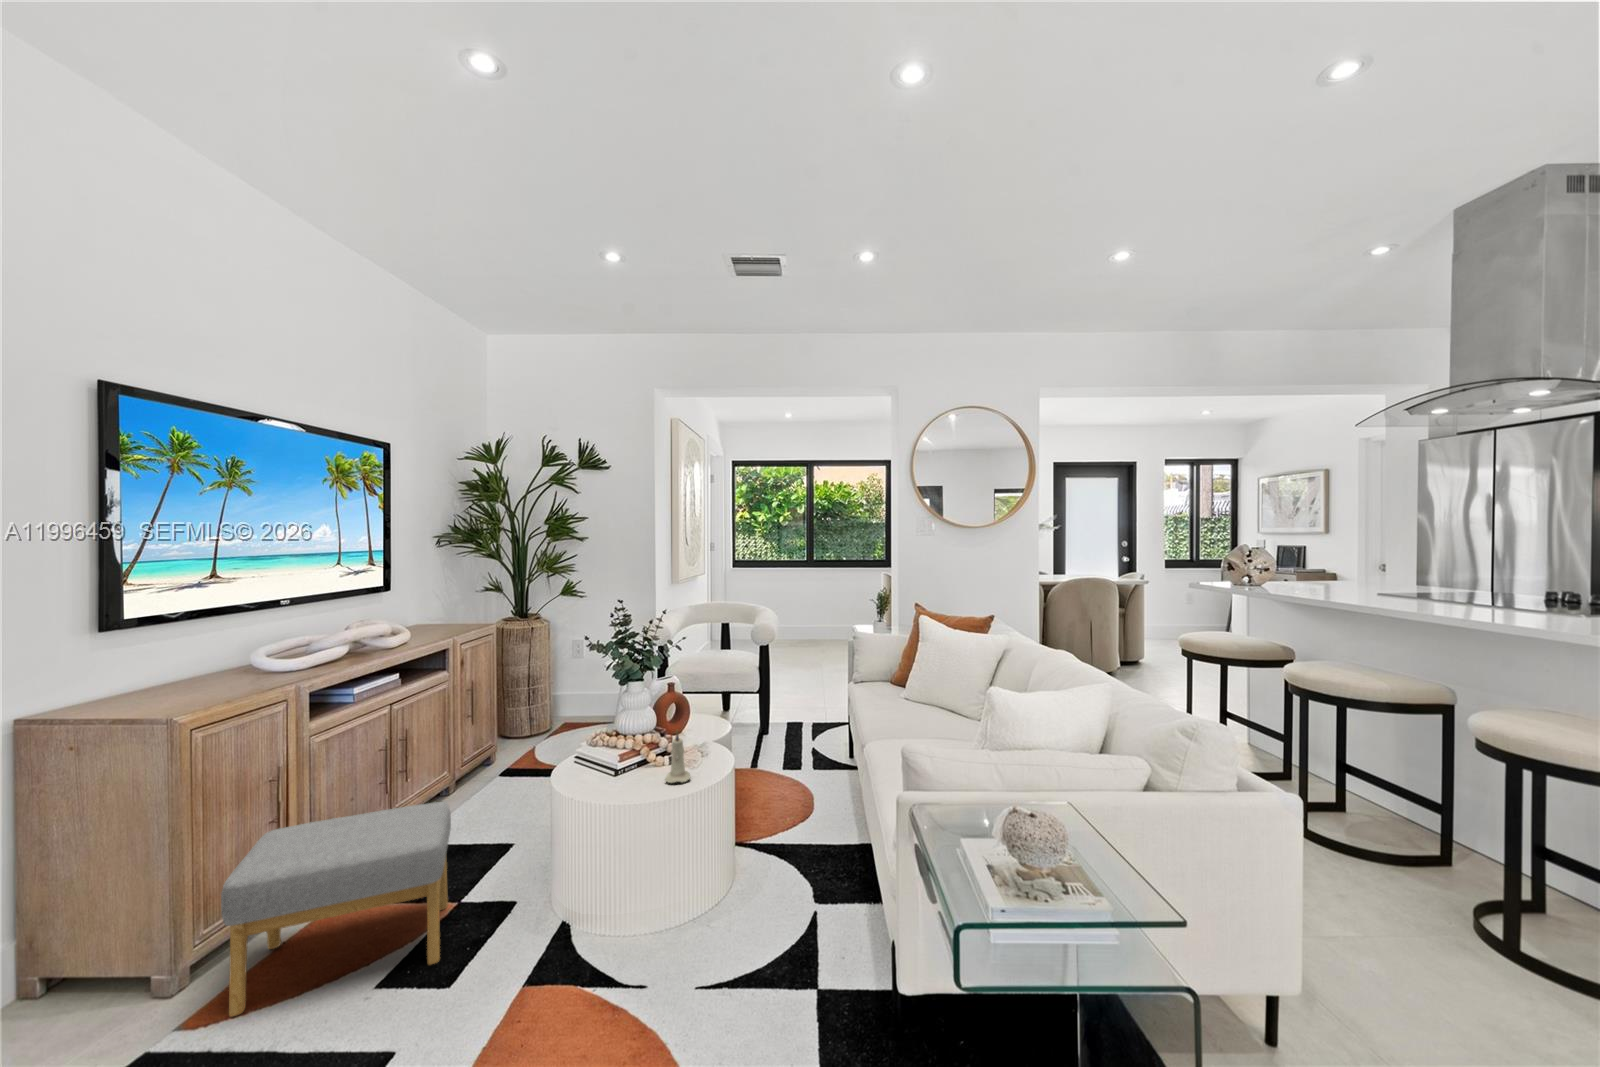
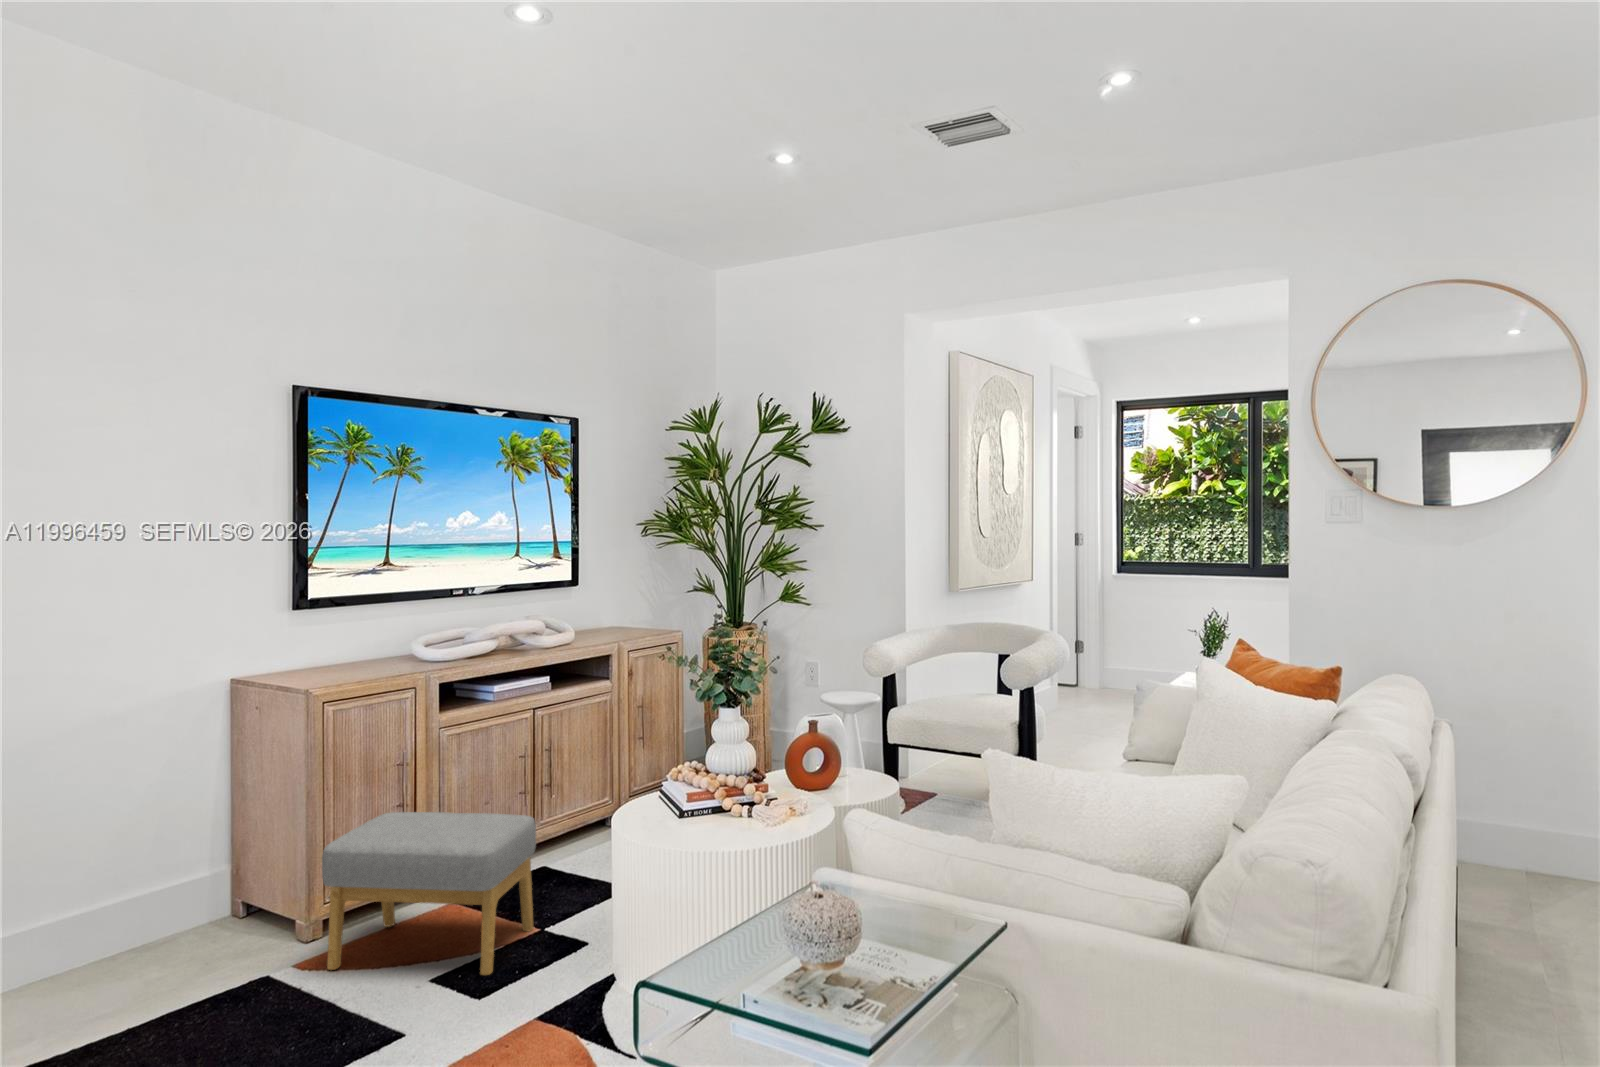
candle: present [665,731,690,783] -> none [694,769,727,834]

